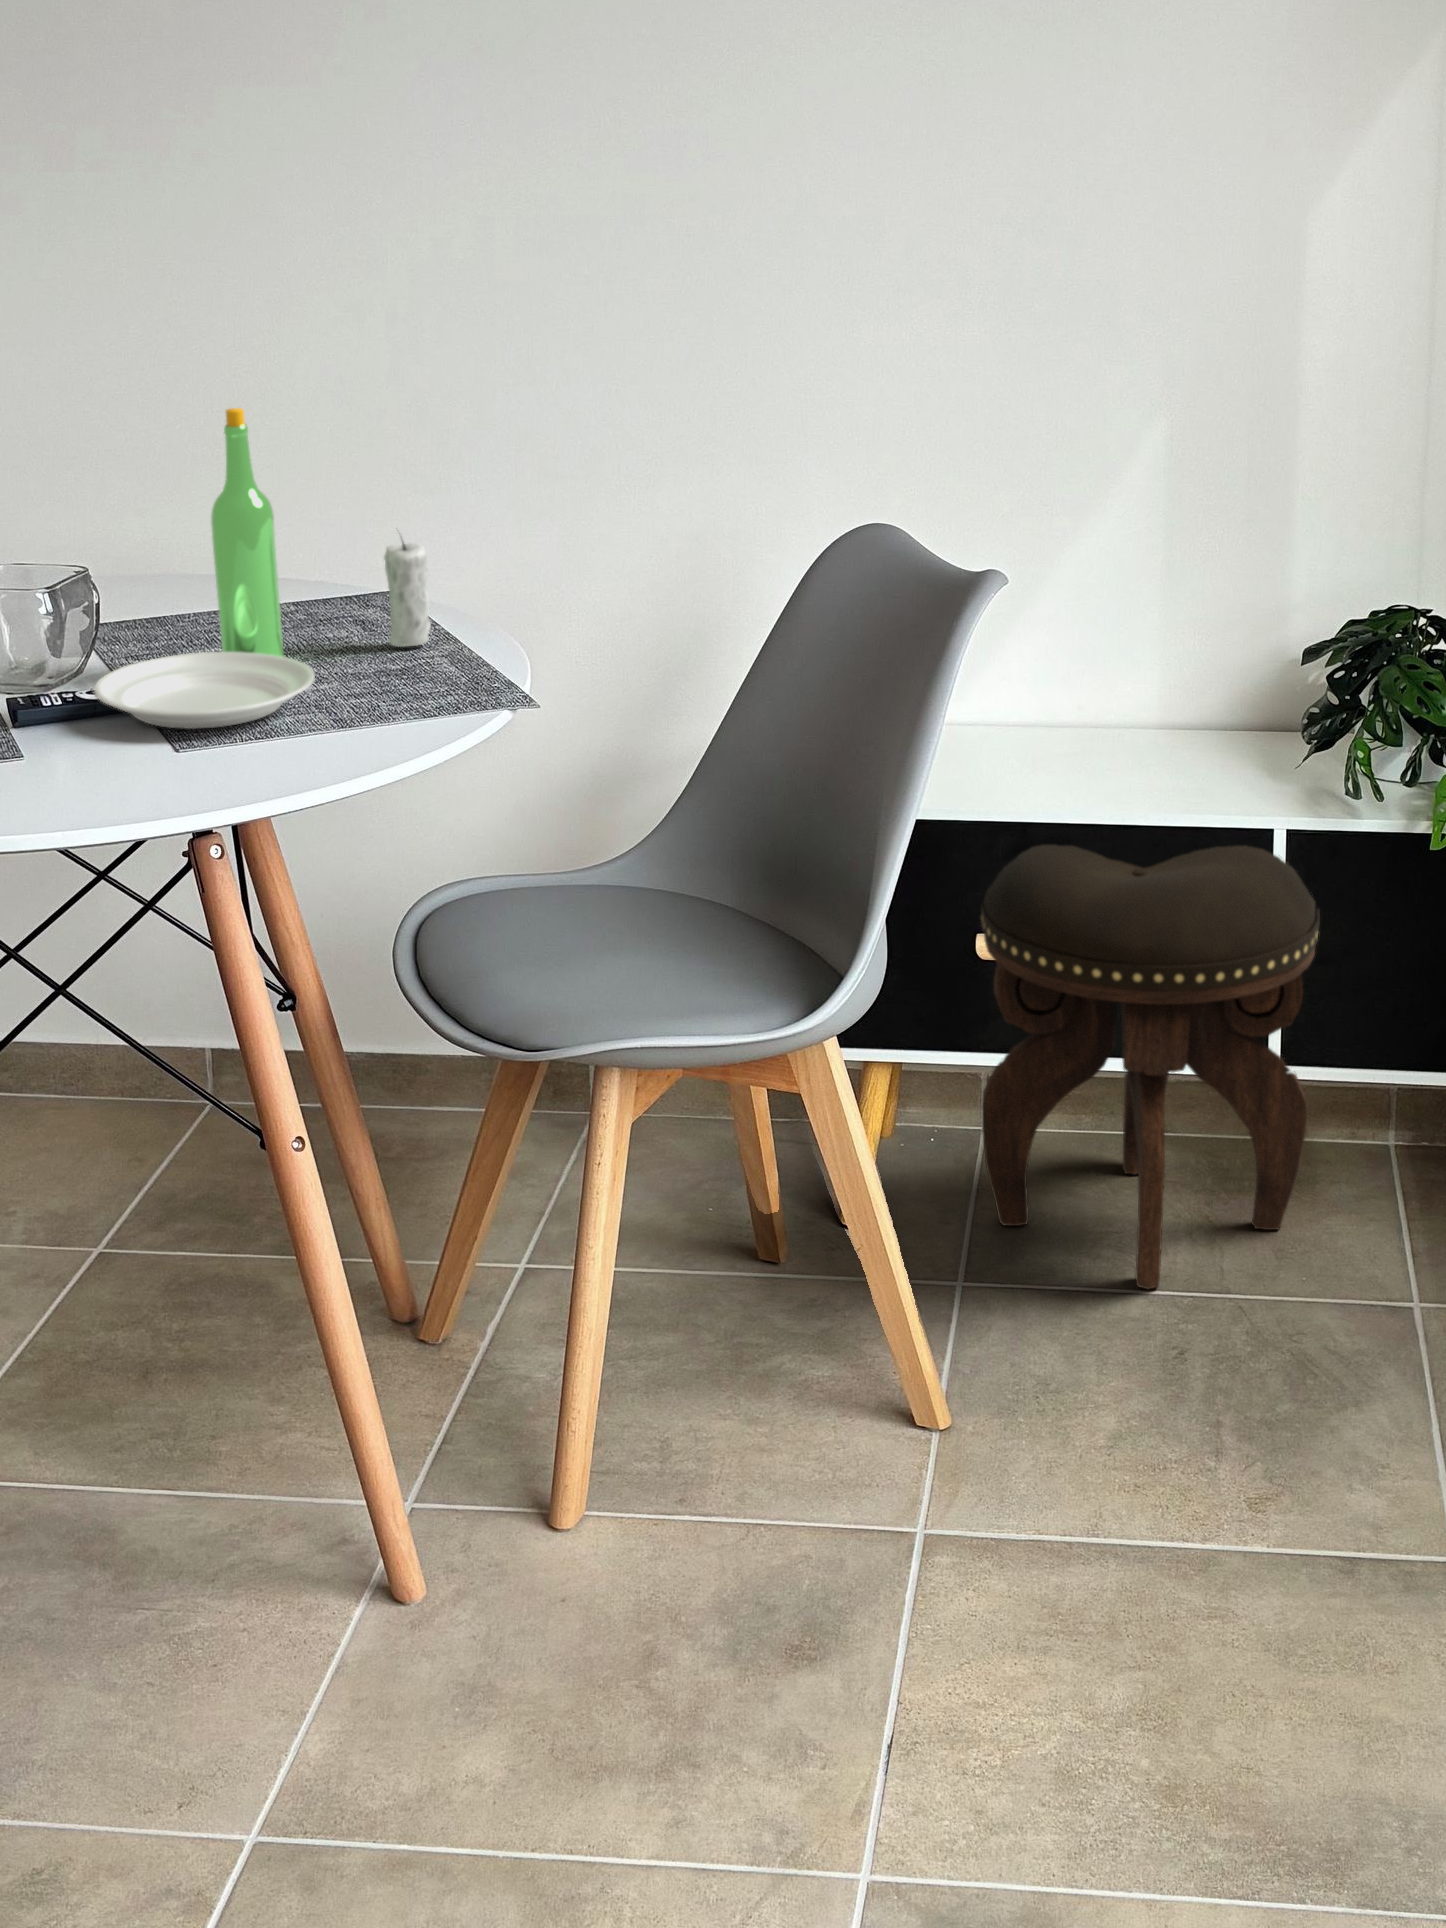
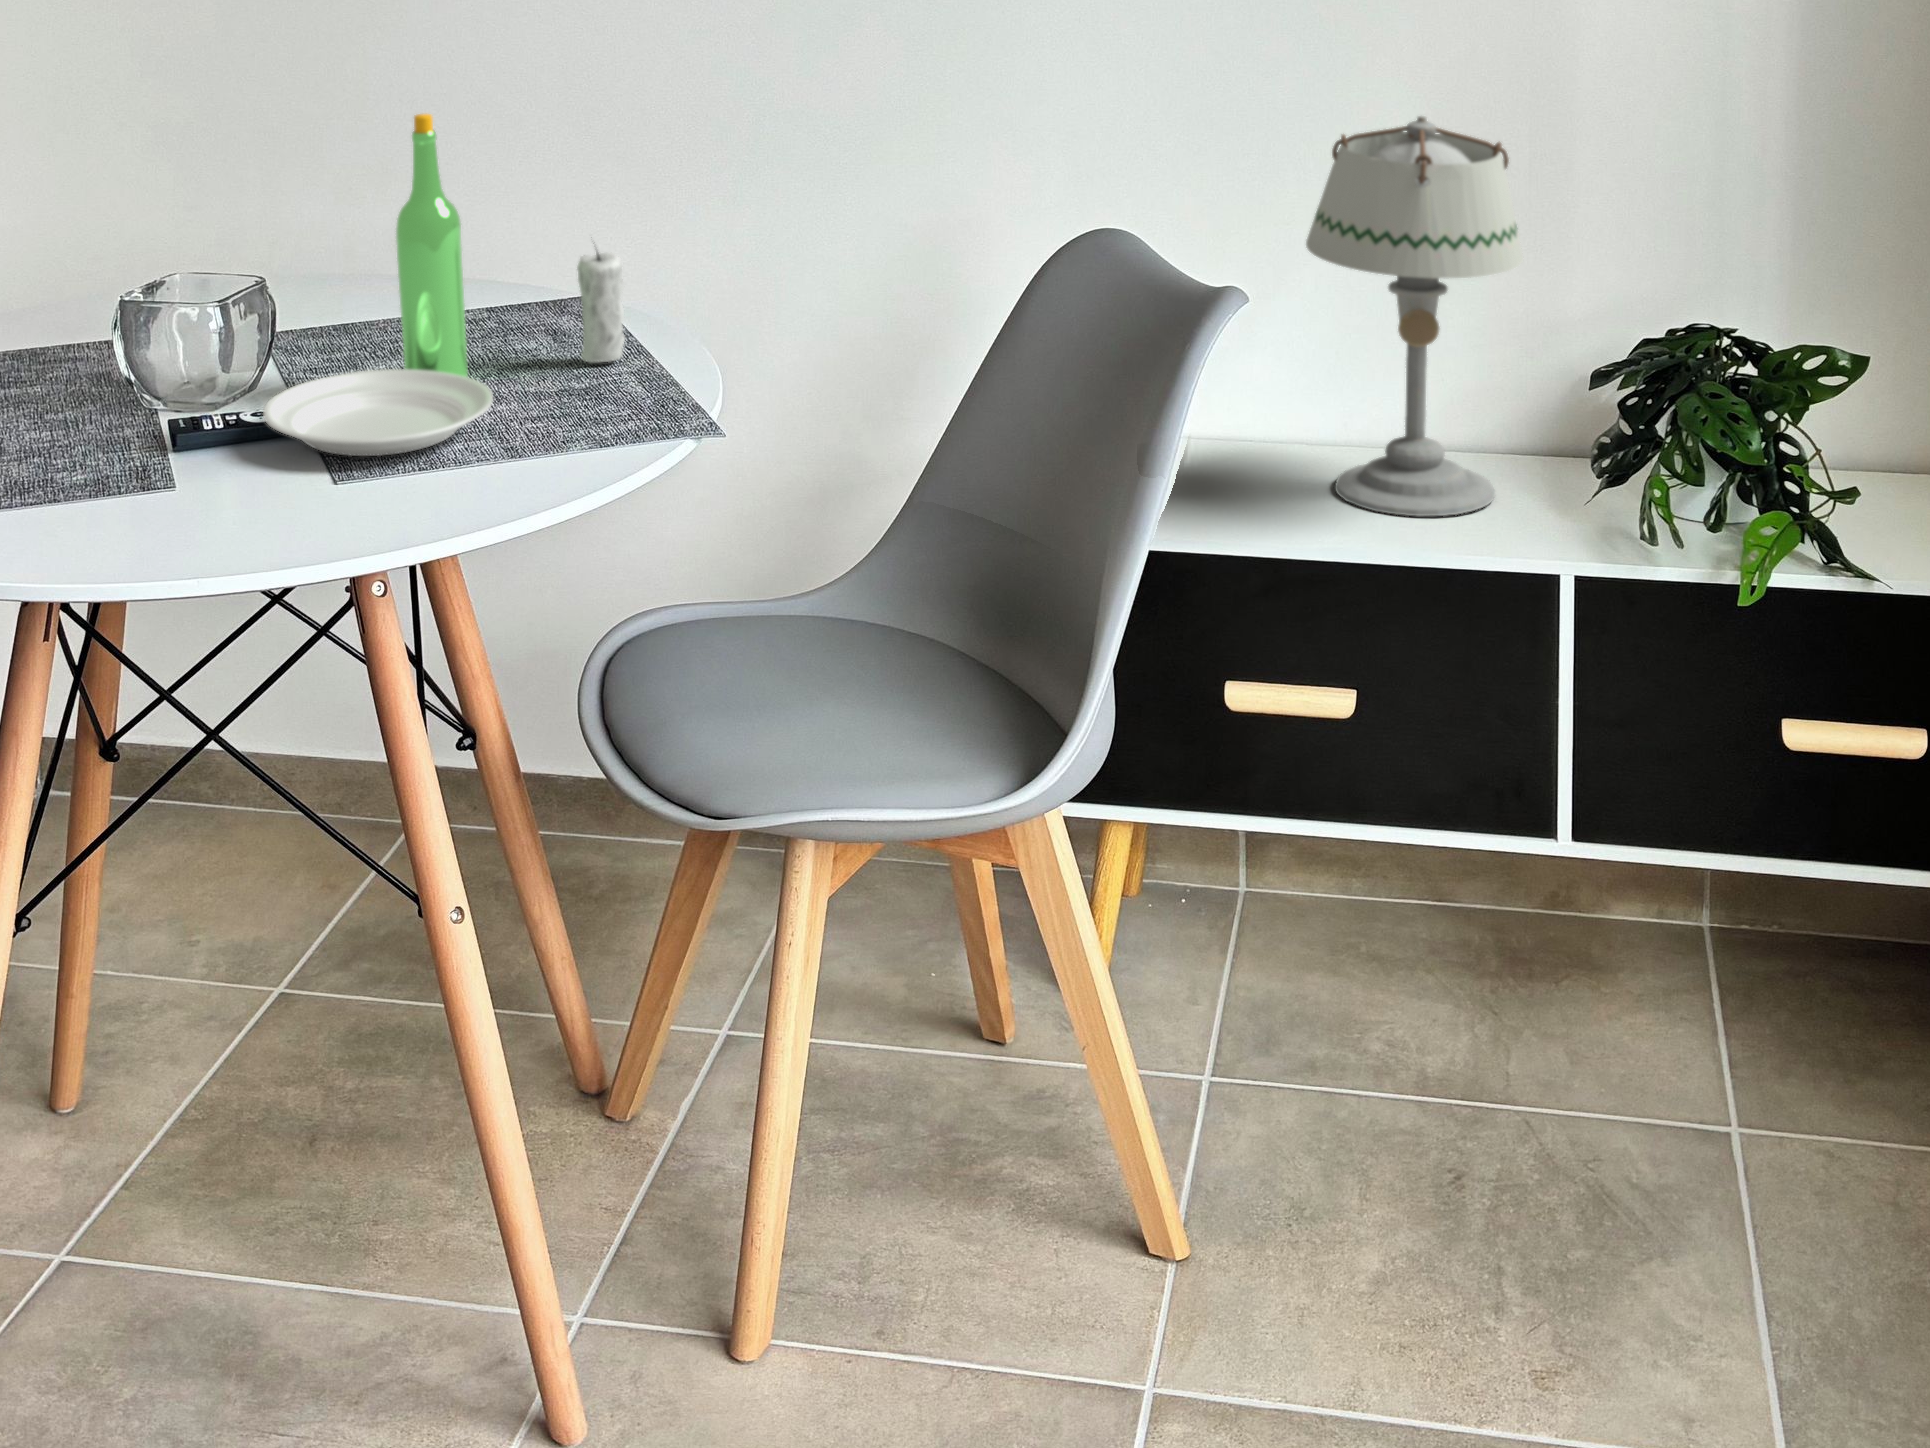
table lamp: none [1052,418,1247,784] -> present [1306,116,1523,516]
footstool: present [981,845,1320,1290] -> none [1226,554,1611,1101]

